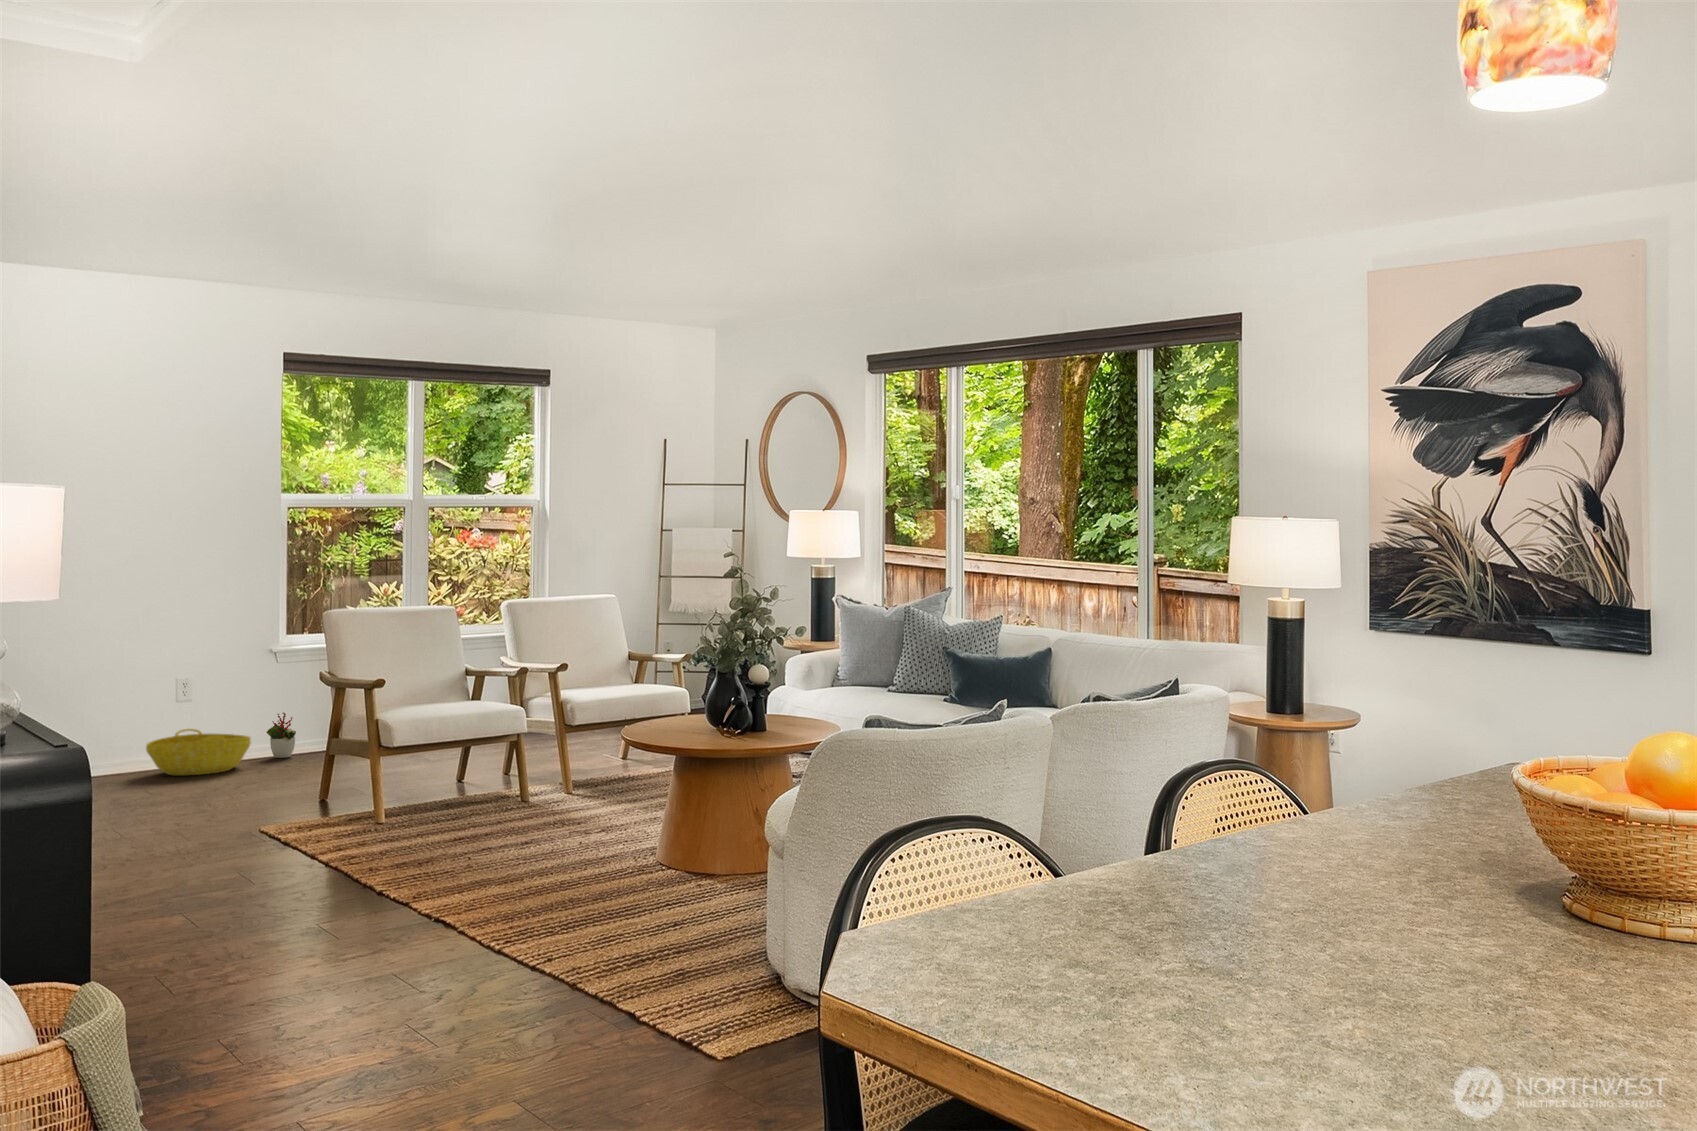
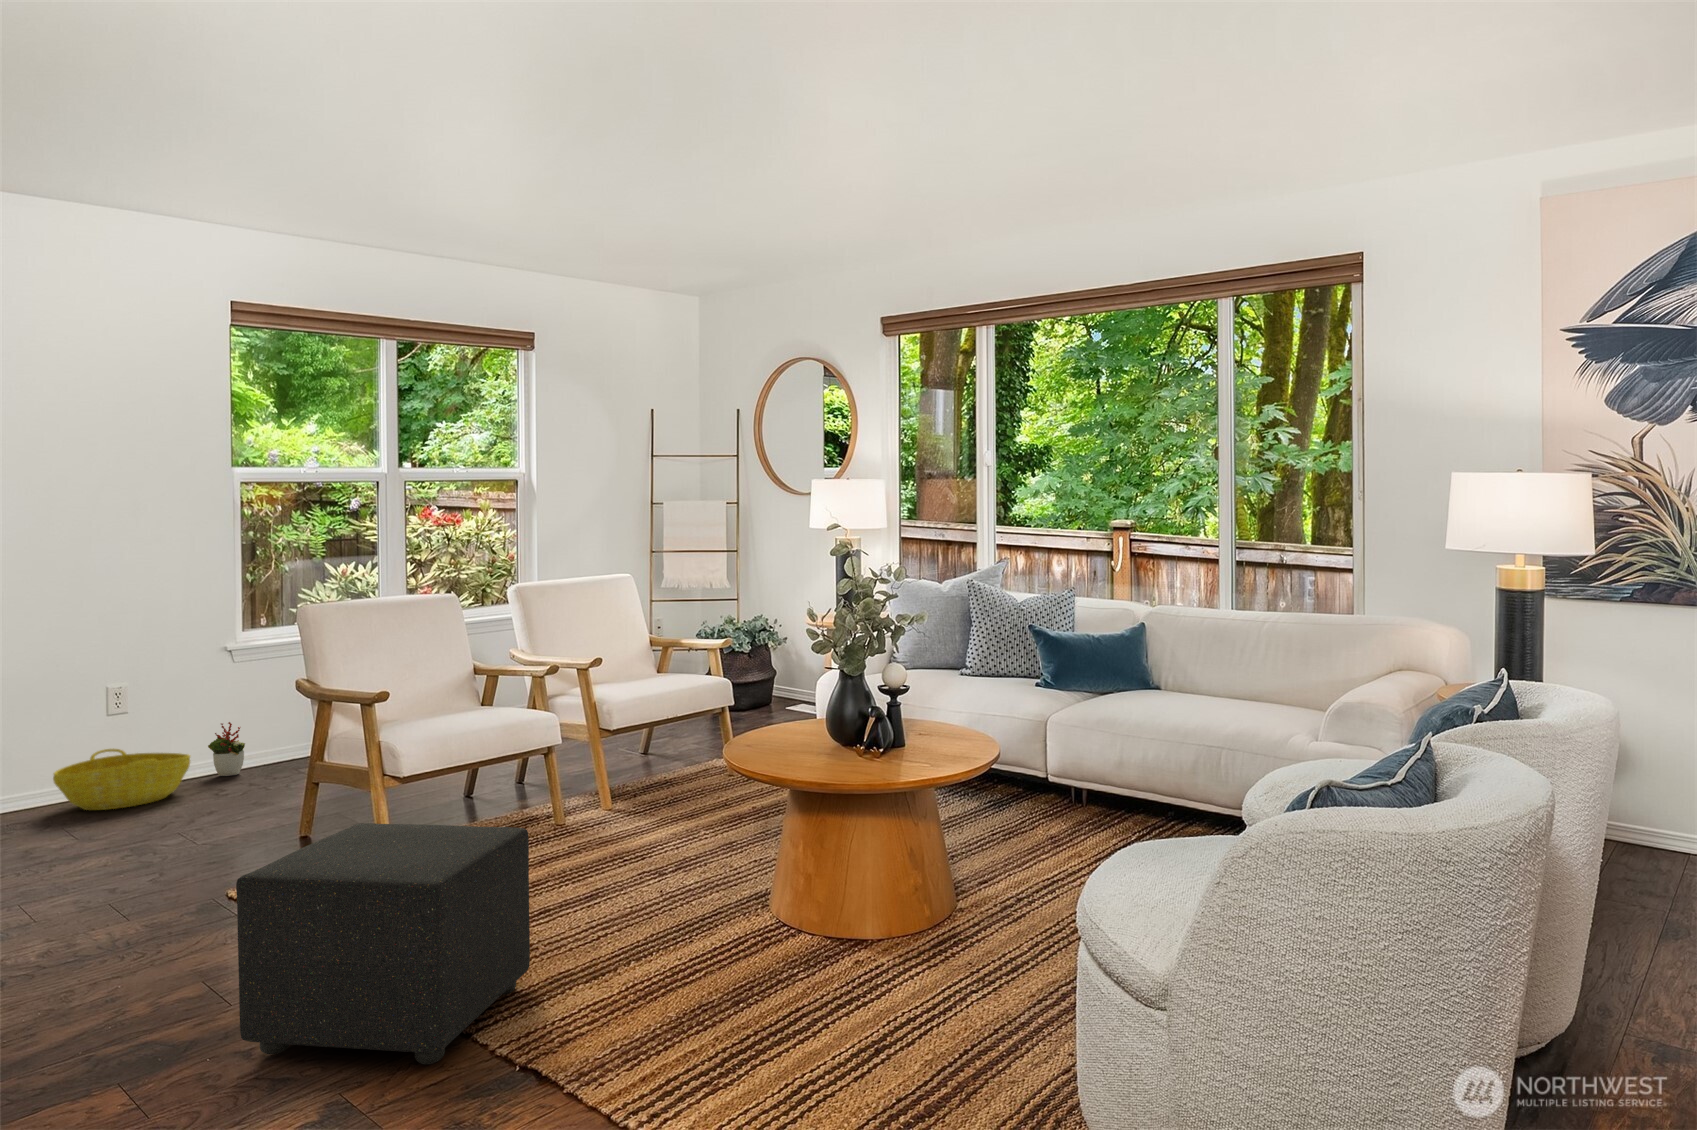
ottoman: none [246,765,453,918] -> present [236,823,530,1064]

